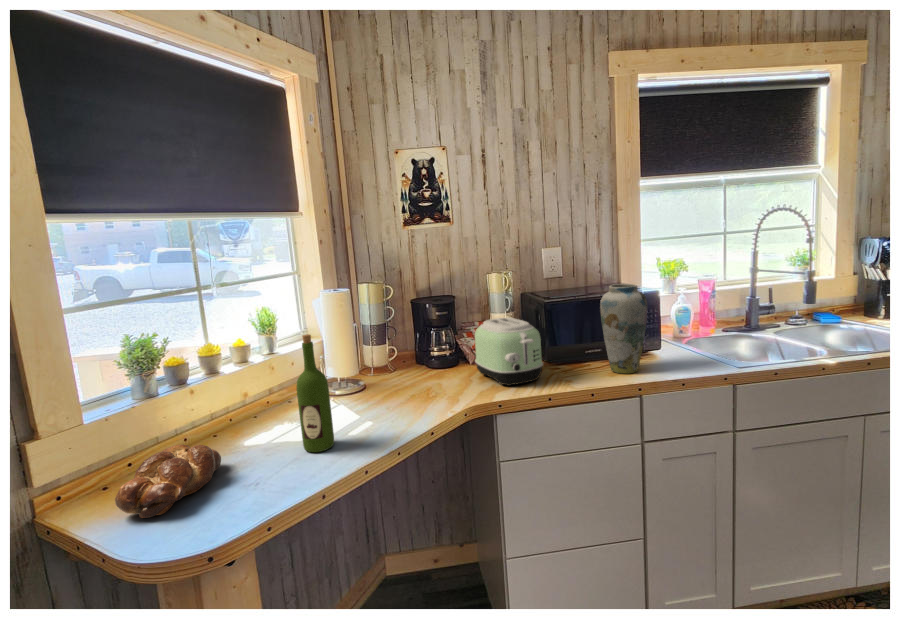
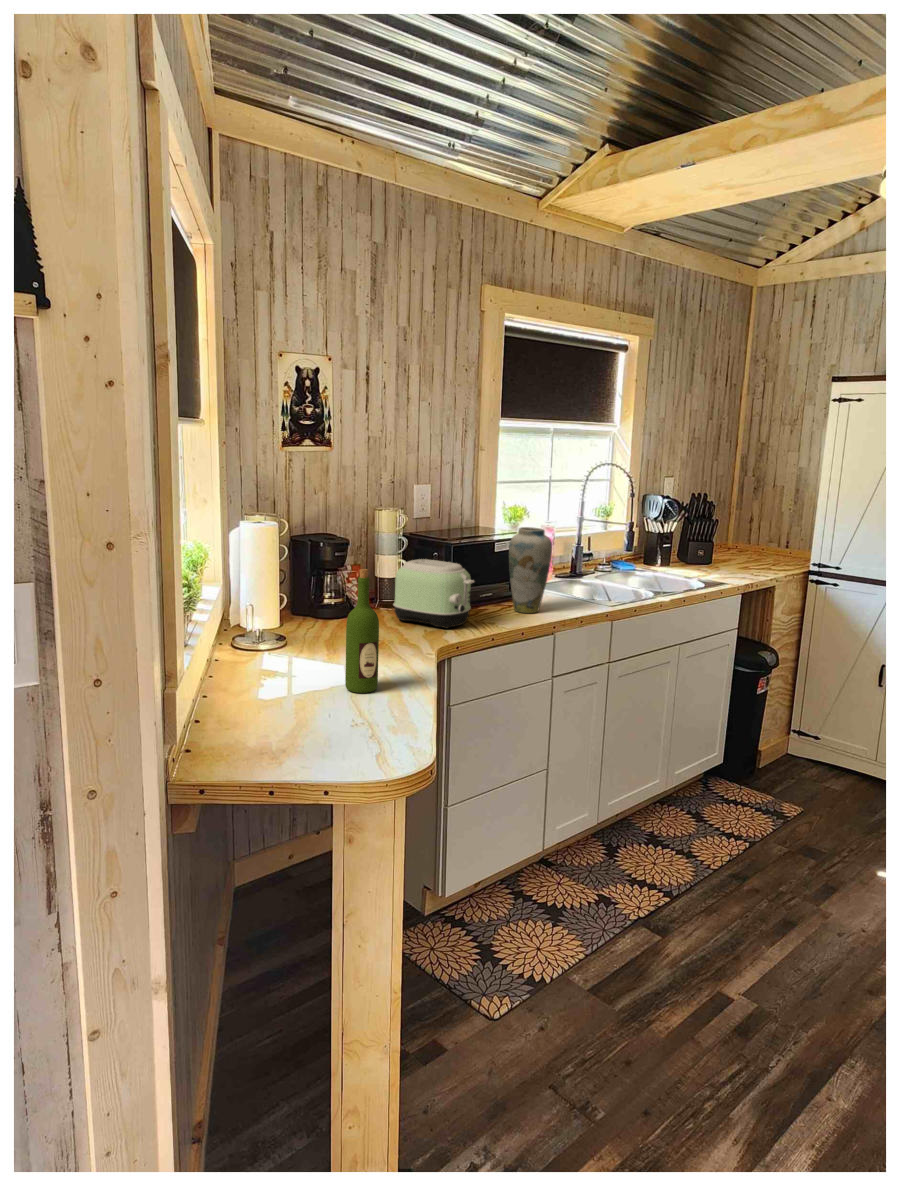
bread loaf: present [115,445,221,518] -> none [236,686,343,753]

